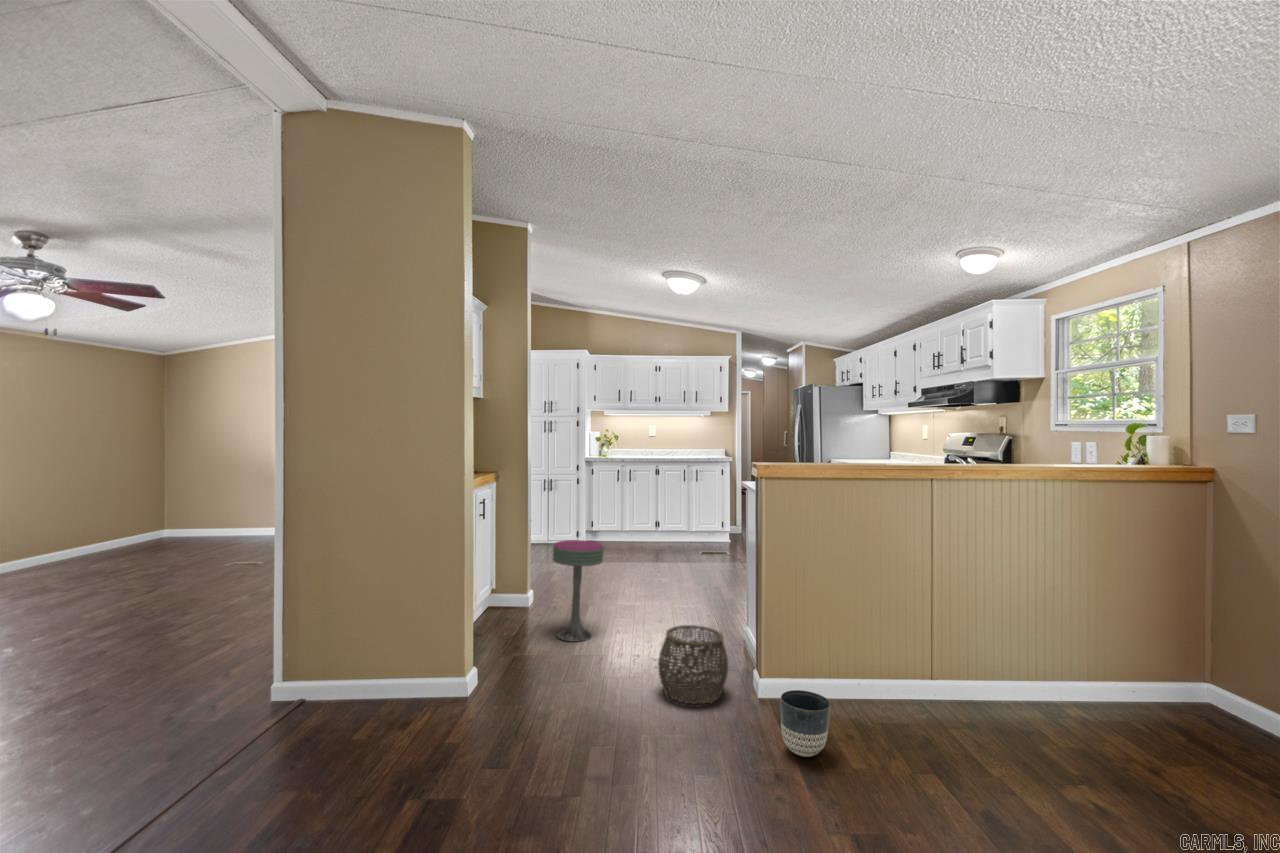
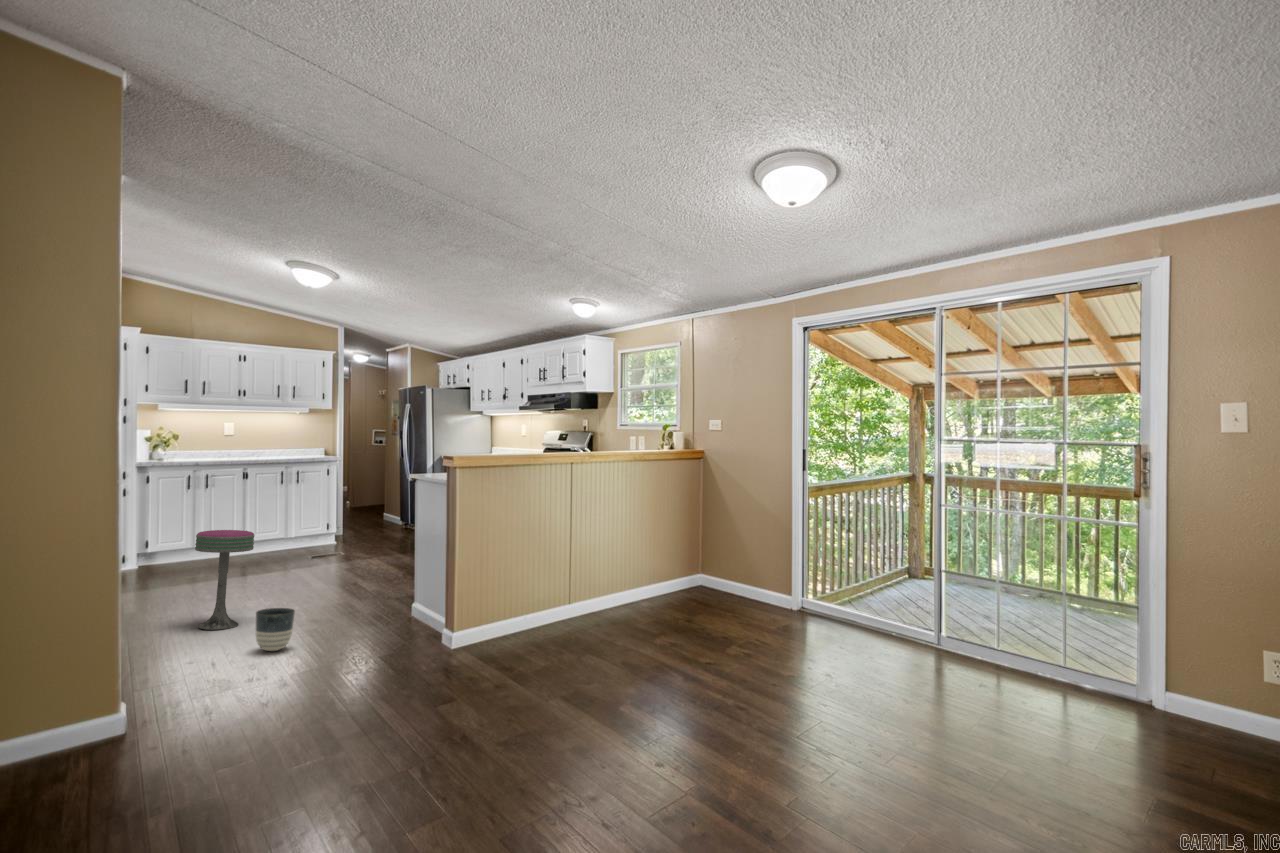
woven basket: present [658,625,728,704] -> none [339,586,403,646]
planter: present [781,690,830,757] -> present [256,608,295,651]

